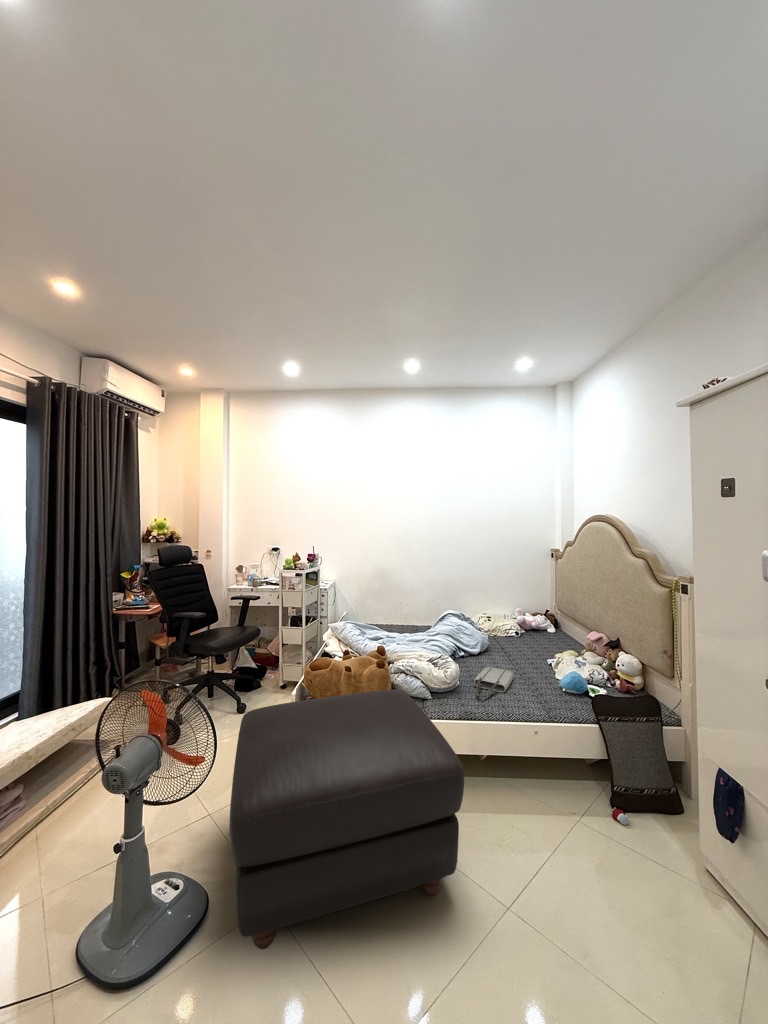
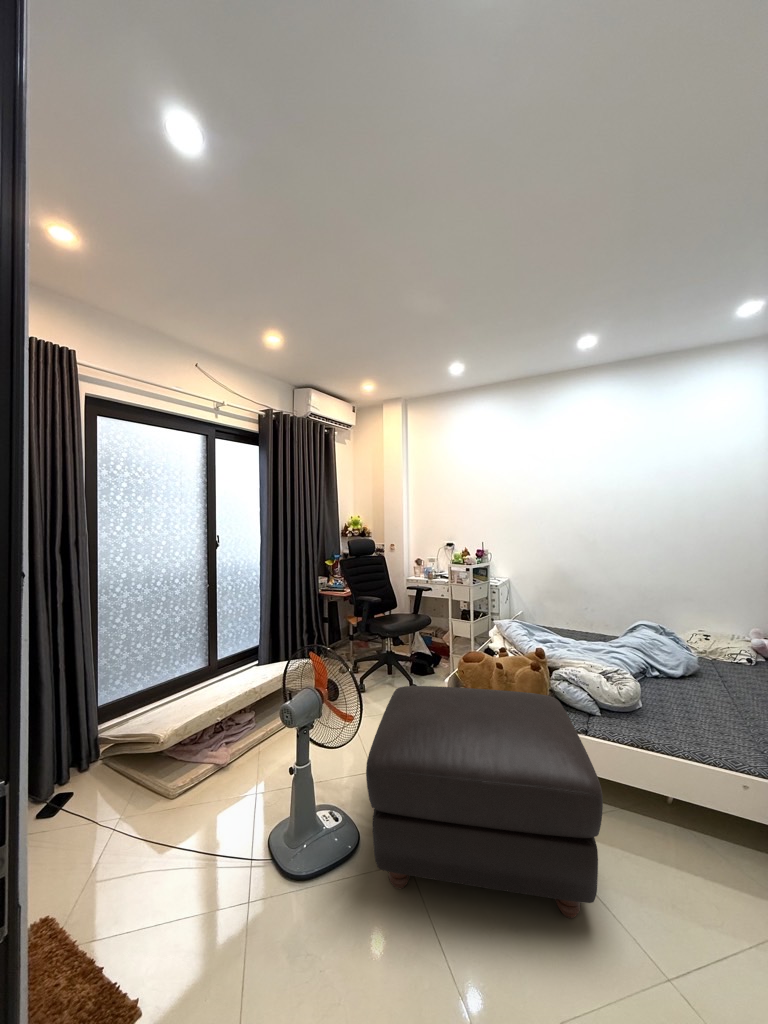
tote bag: present [474,667,514,697] -> none [661,694,728,728]

